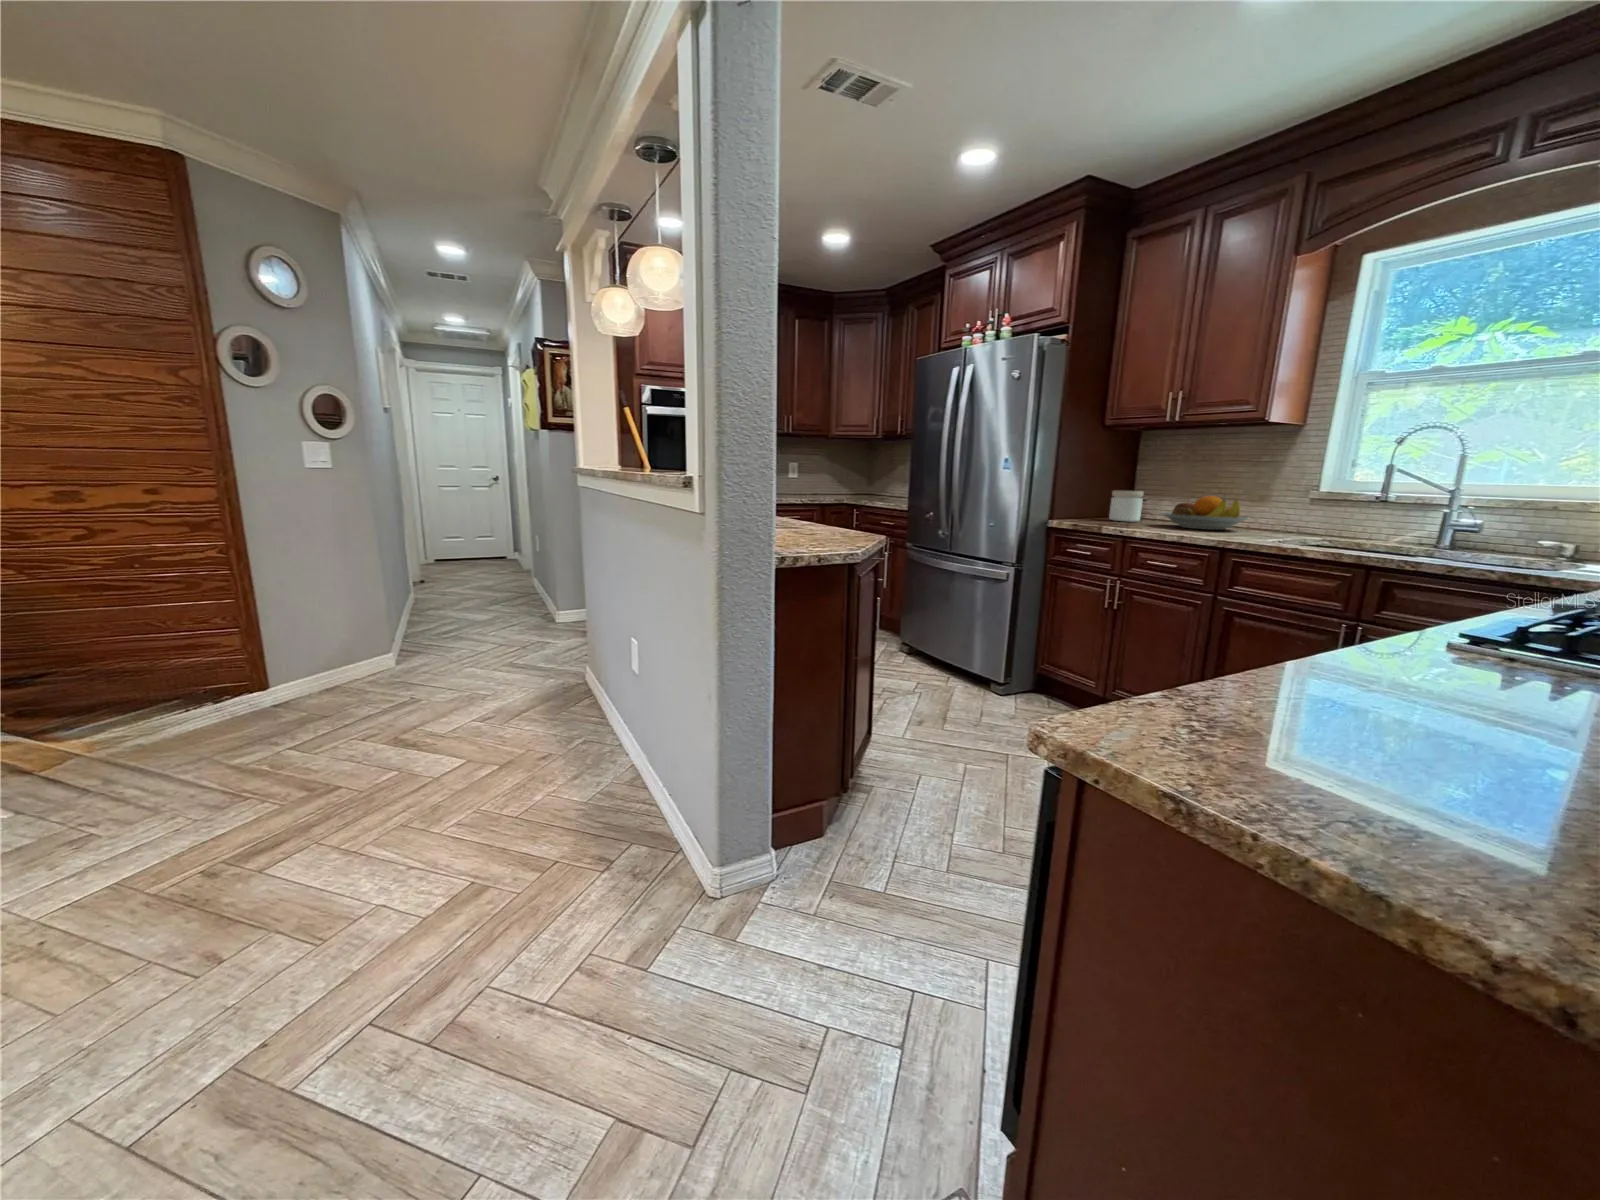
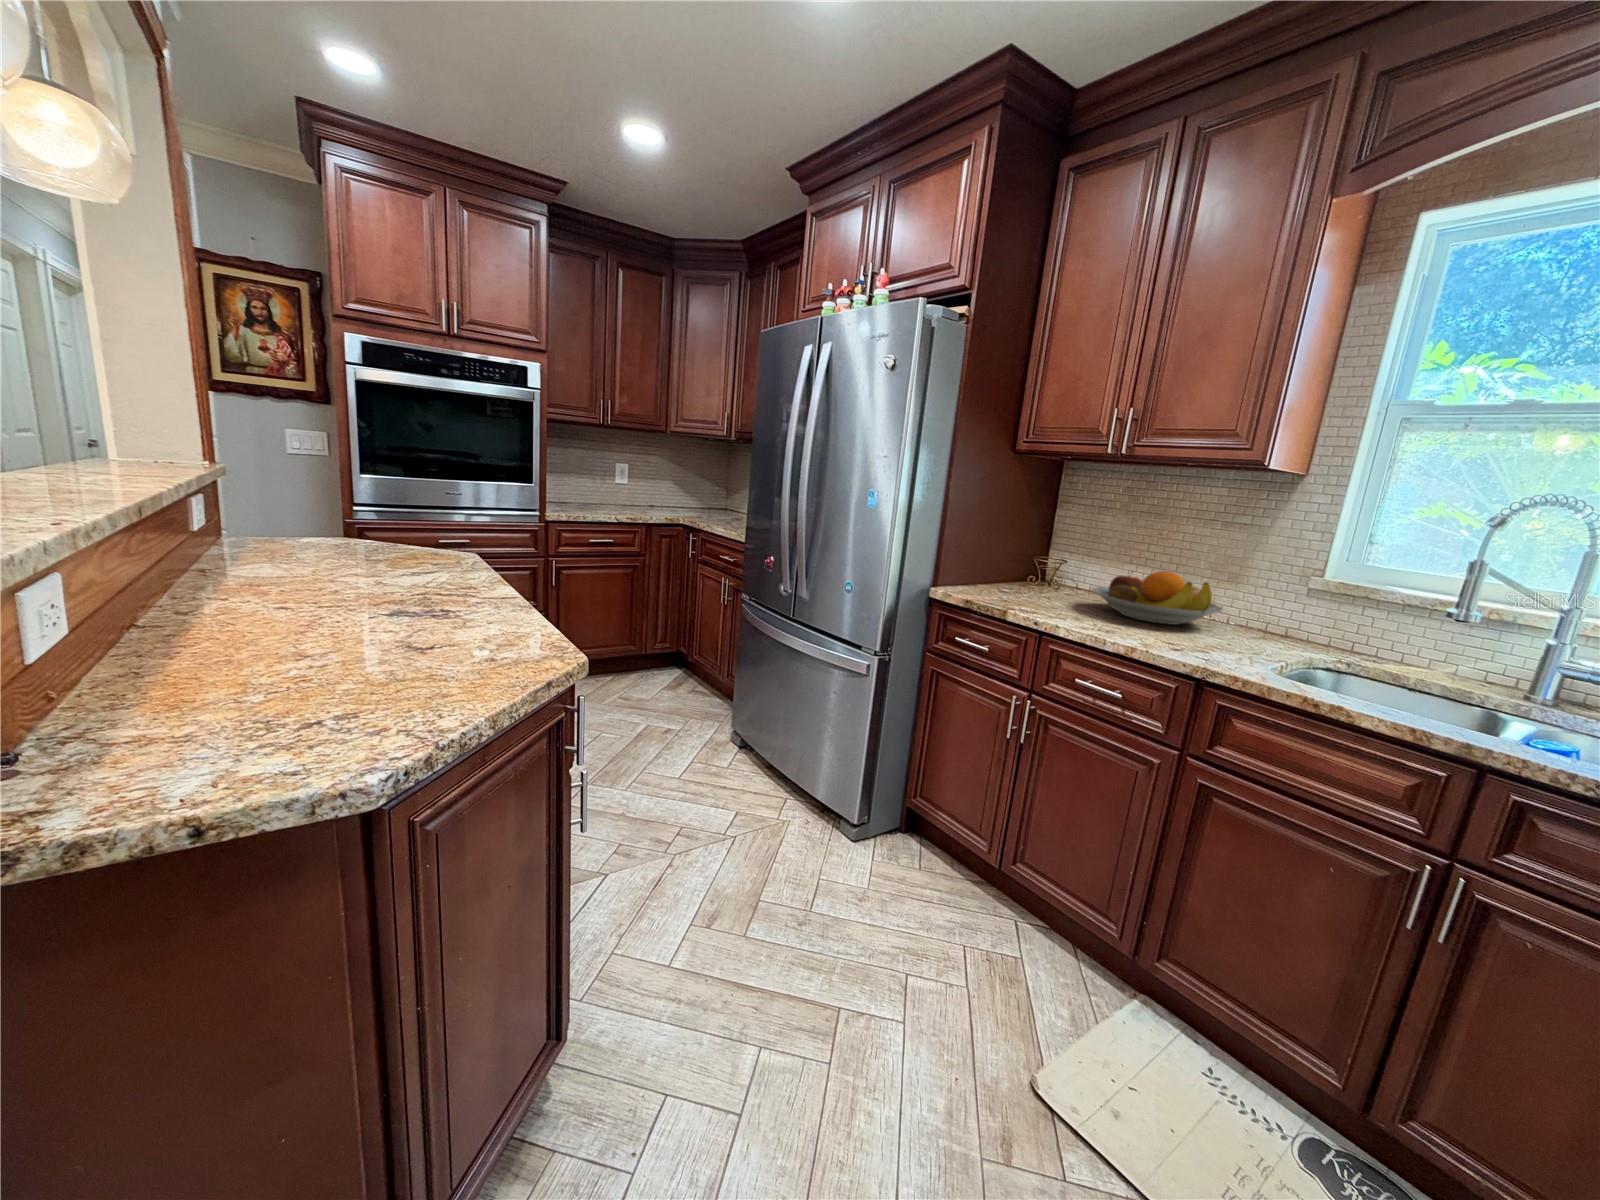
jar: present [1109,491,1143,522] -> none [1018,545,1067,594]

